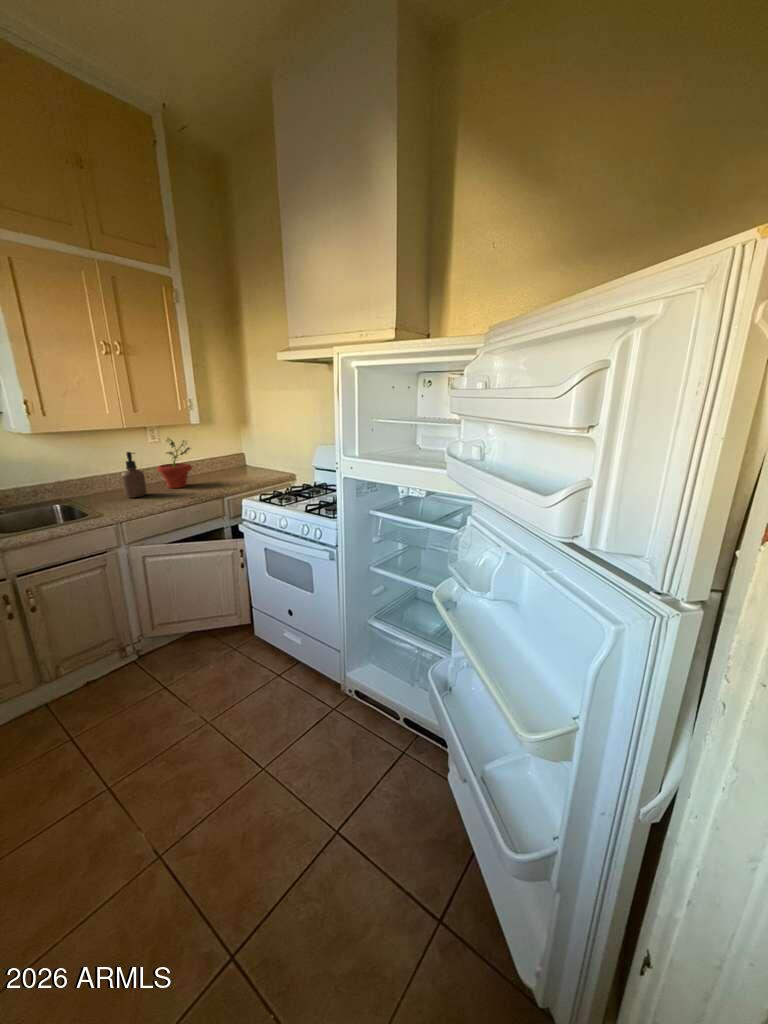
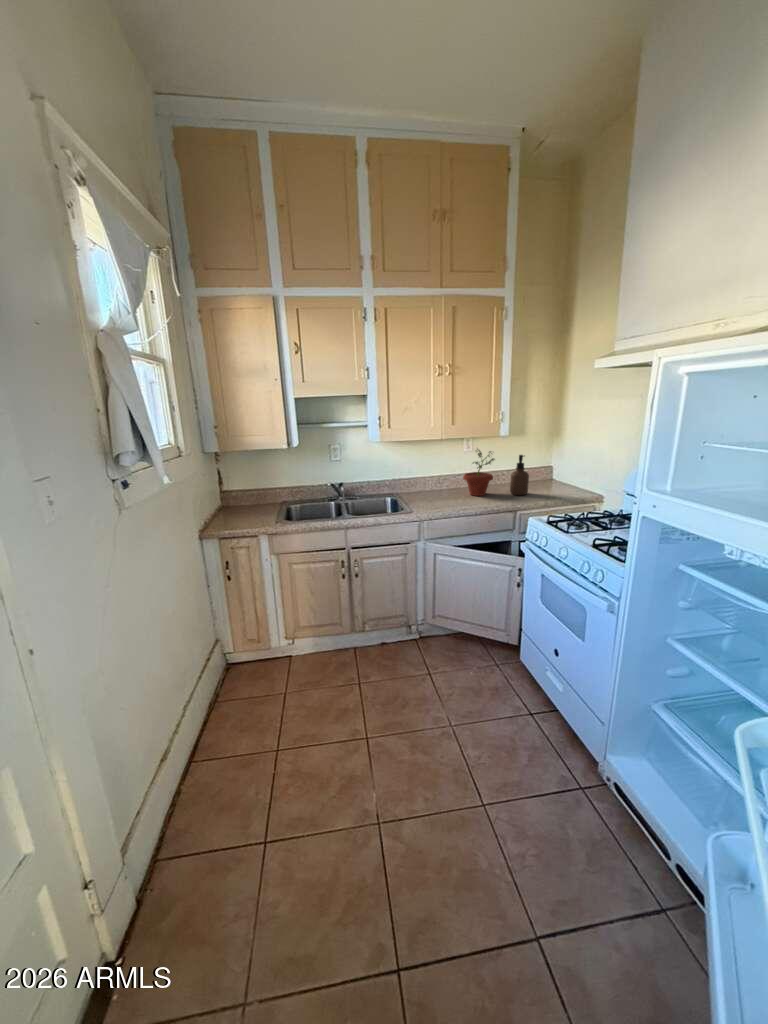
soap dispenser: present [121,452,147,497] -> present [510,455,529,495]

